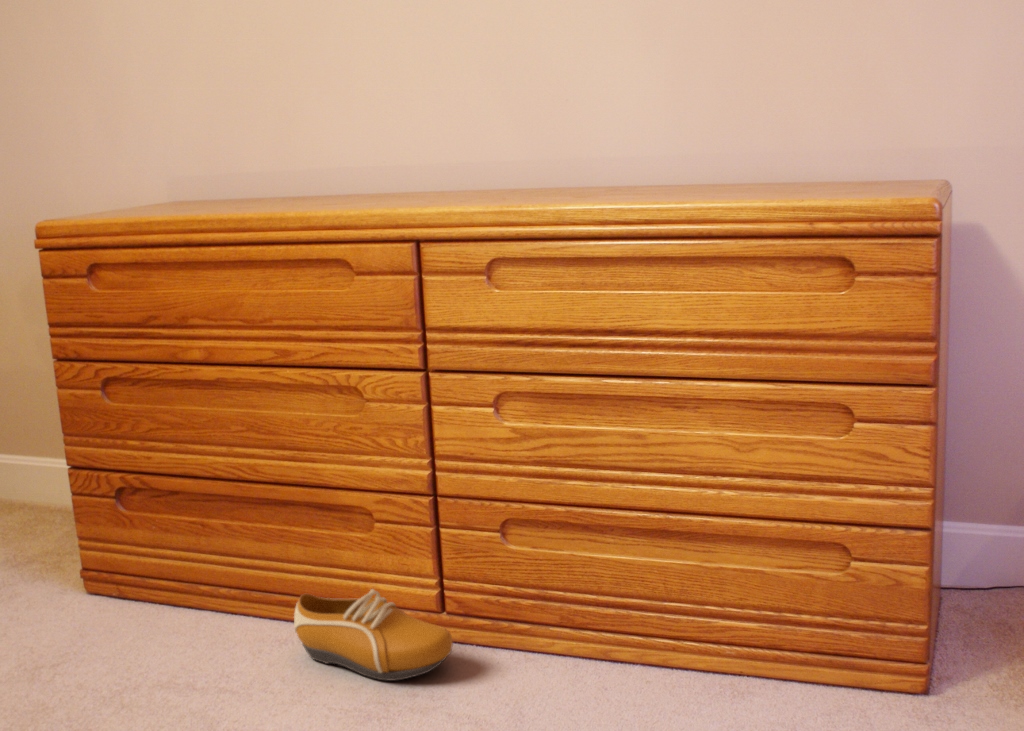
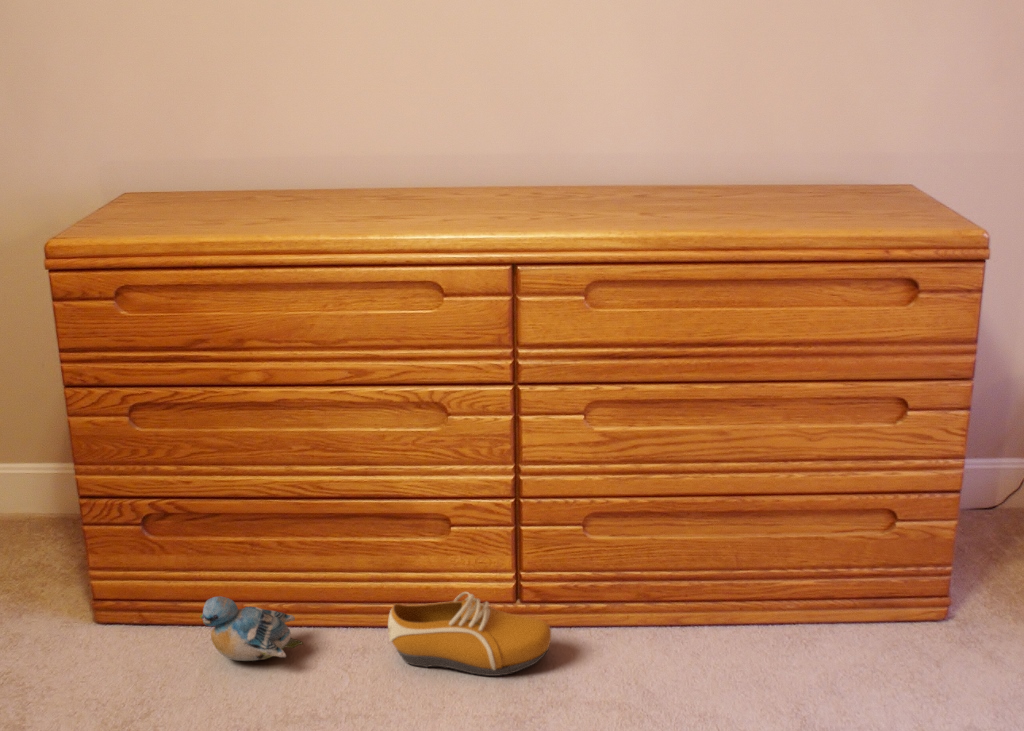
plush toy: none [138,568,232,637] -> present [200,597,303,661]

